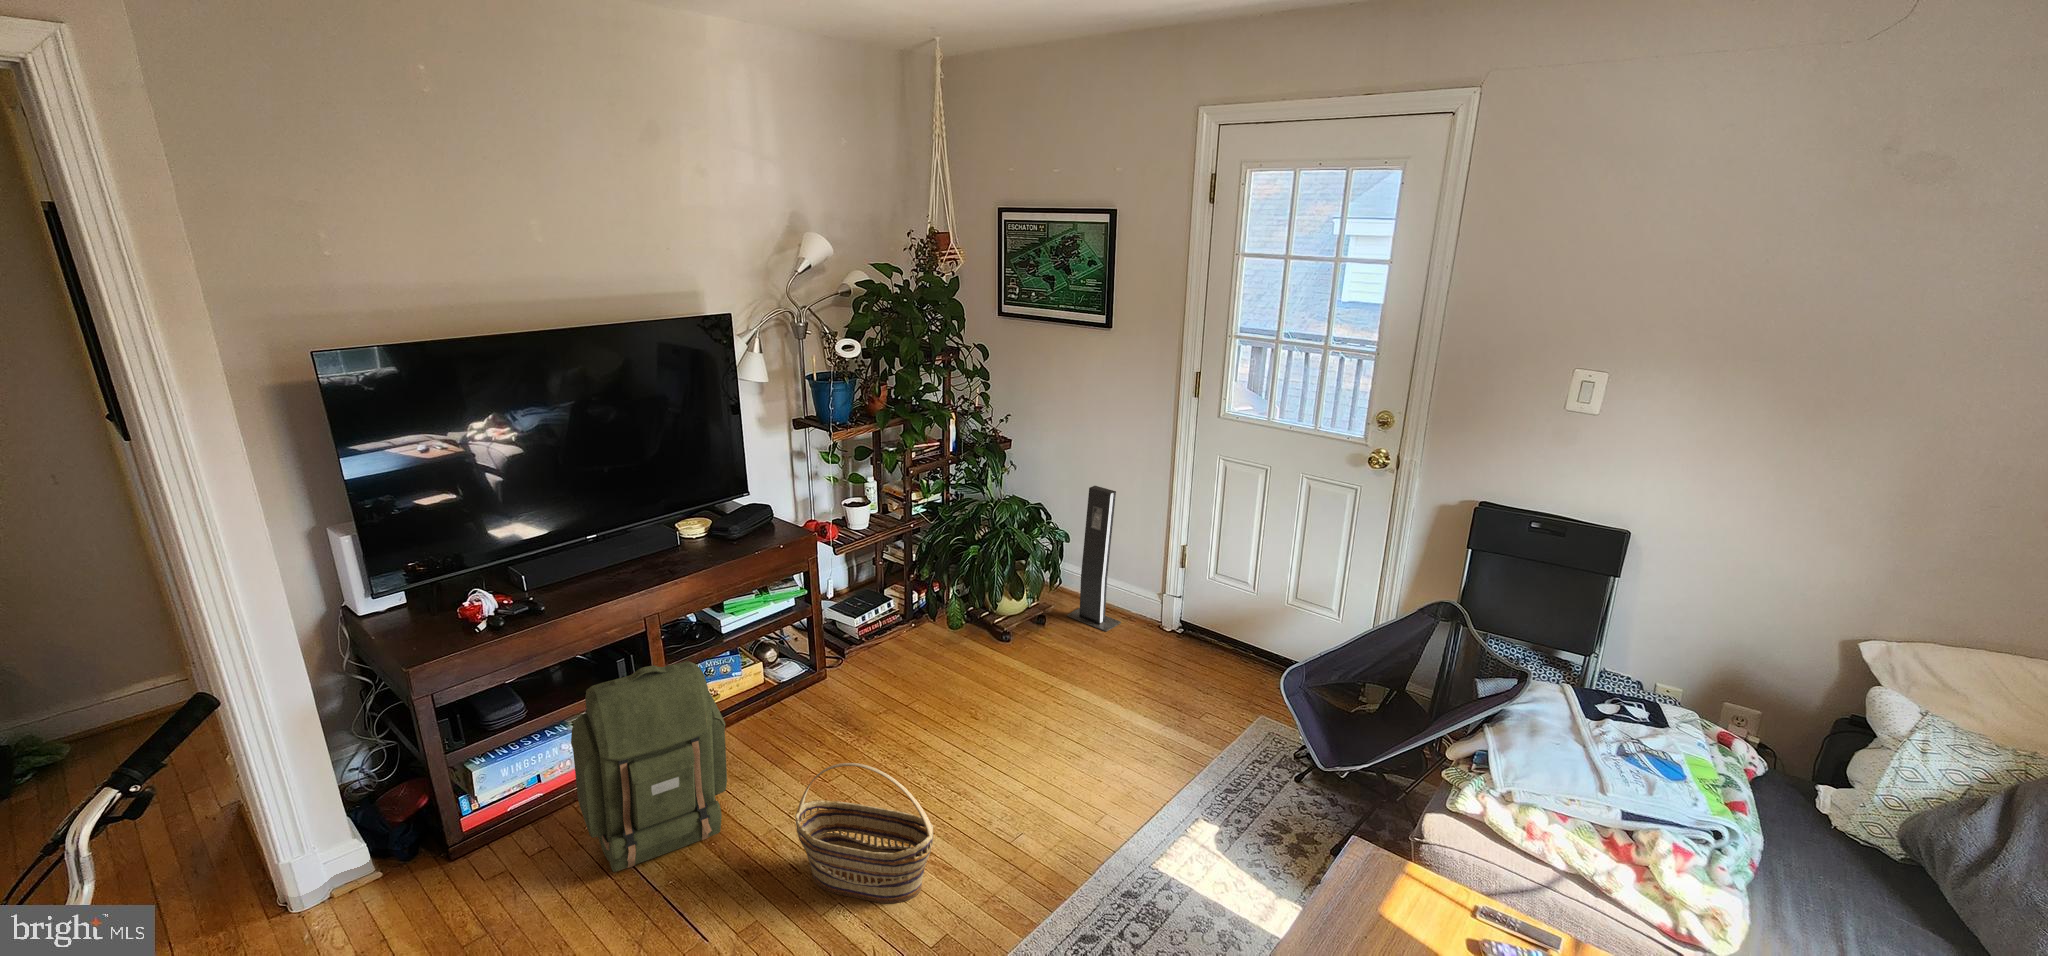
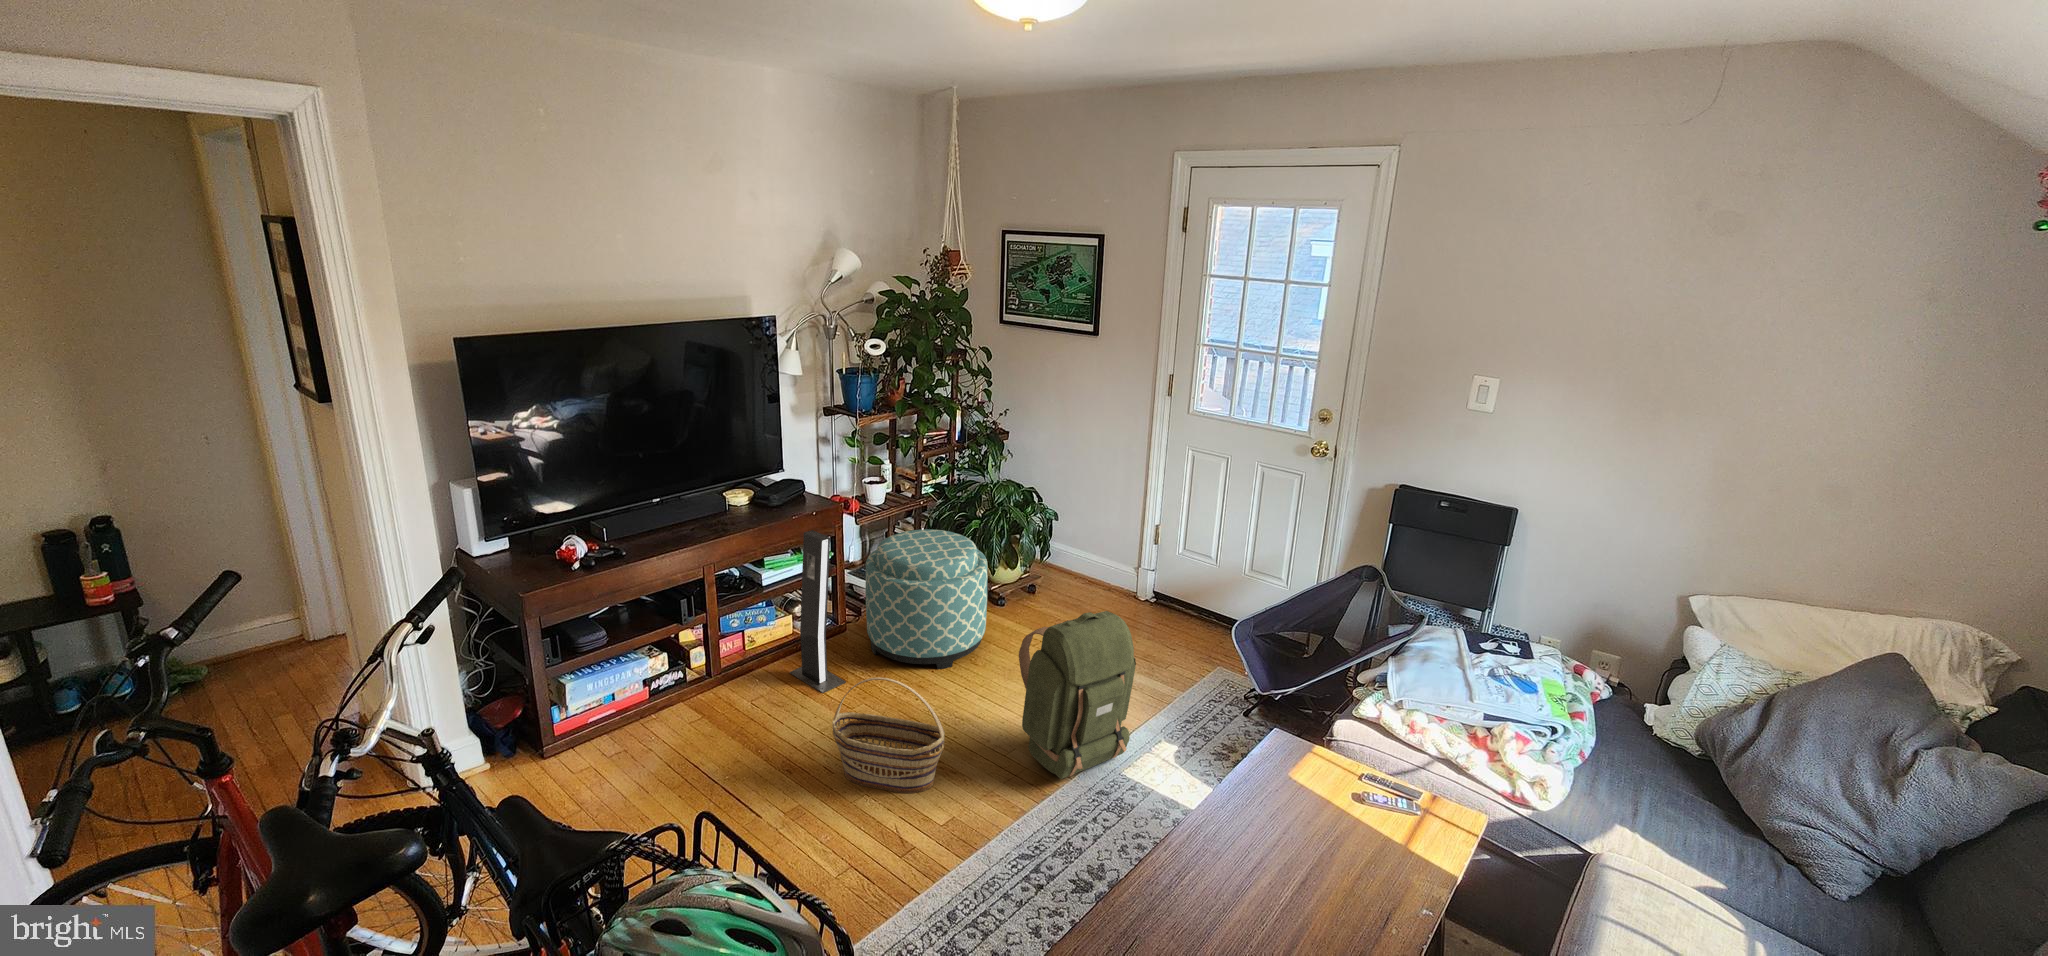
speaker: present [1067,486,1121,632] -> present [790,530,846,693]
ottoman: none [845,559,987,727] -> present [866,529,987,669]
backpack: present [571,661,727,872] -> present [1019,611,1136,779]

